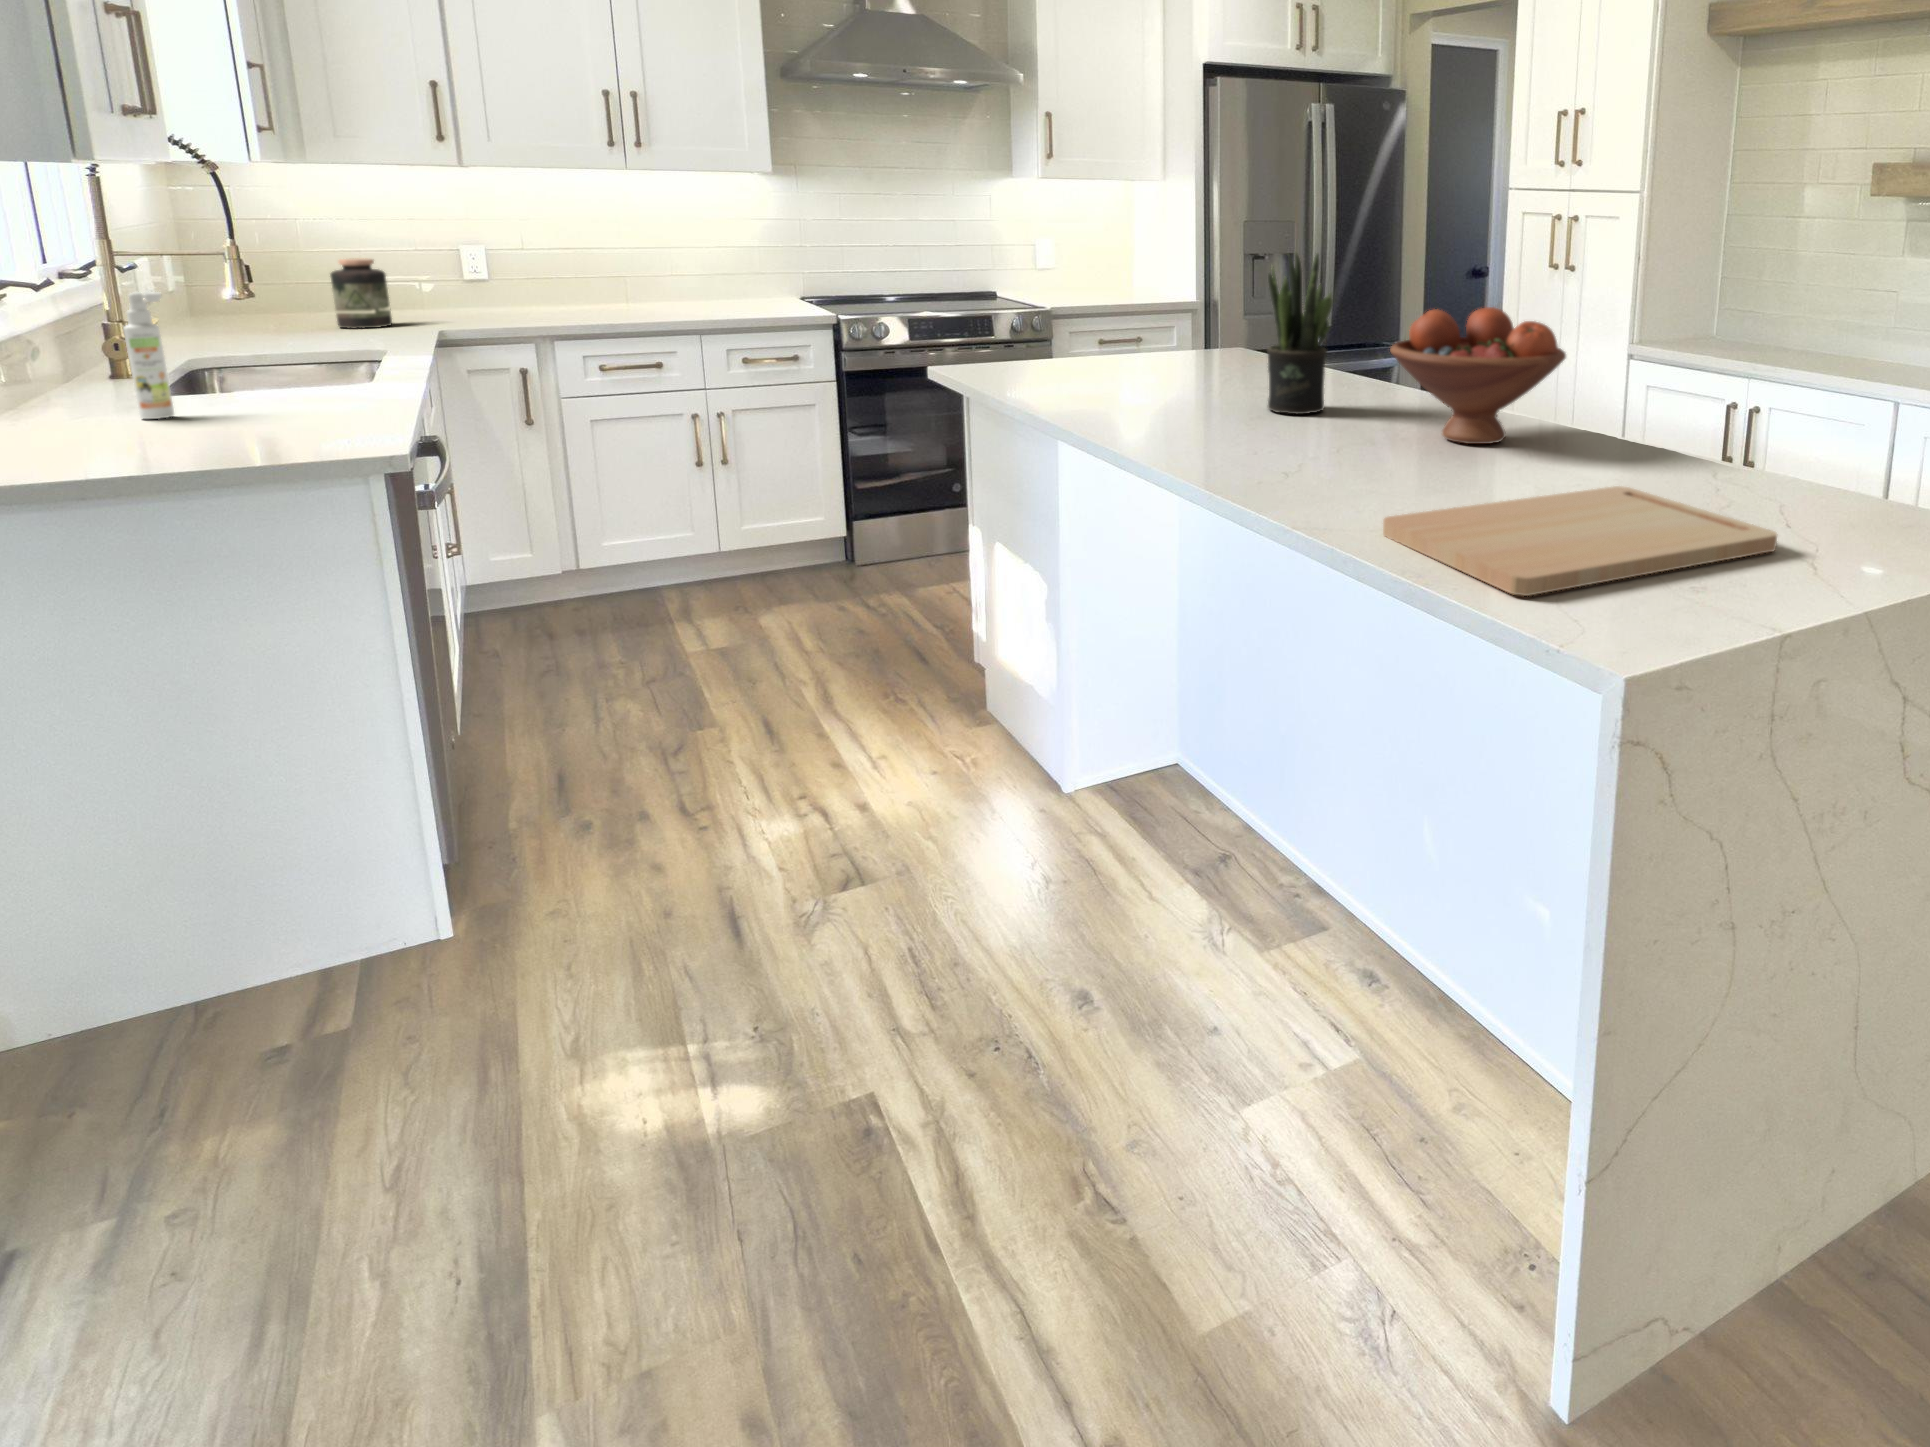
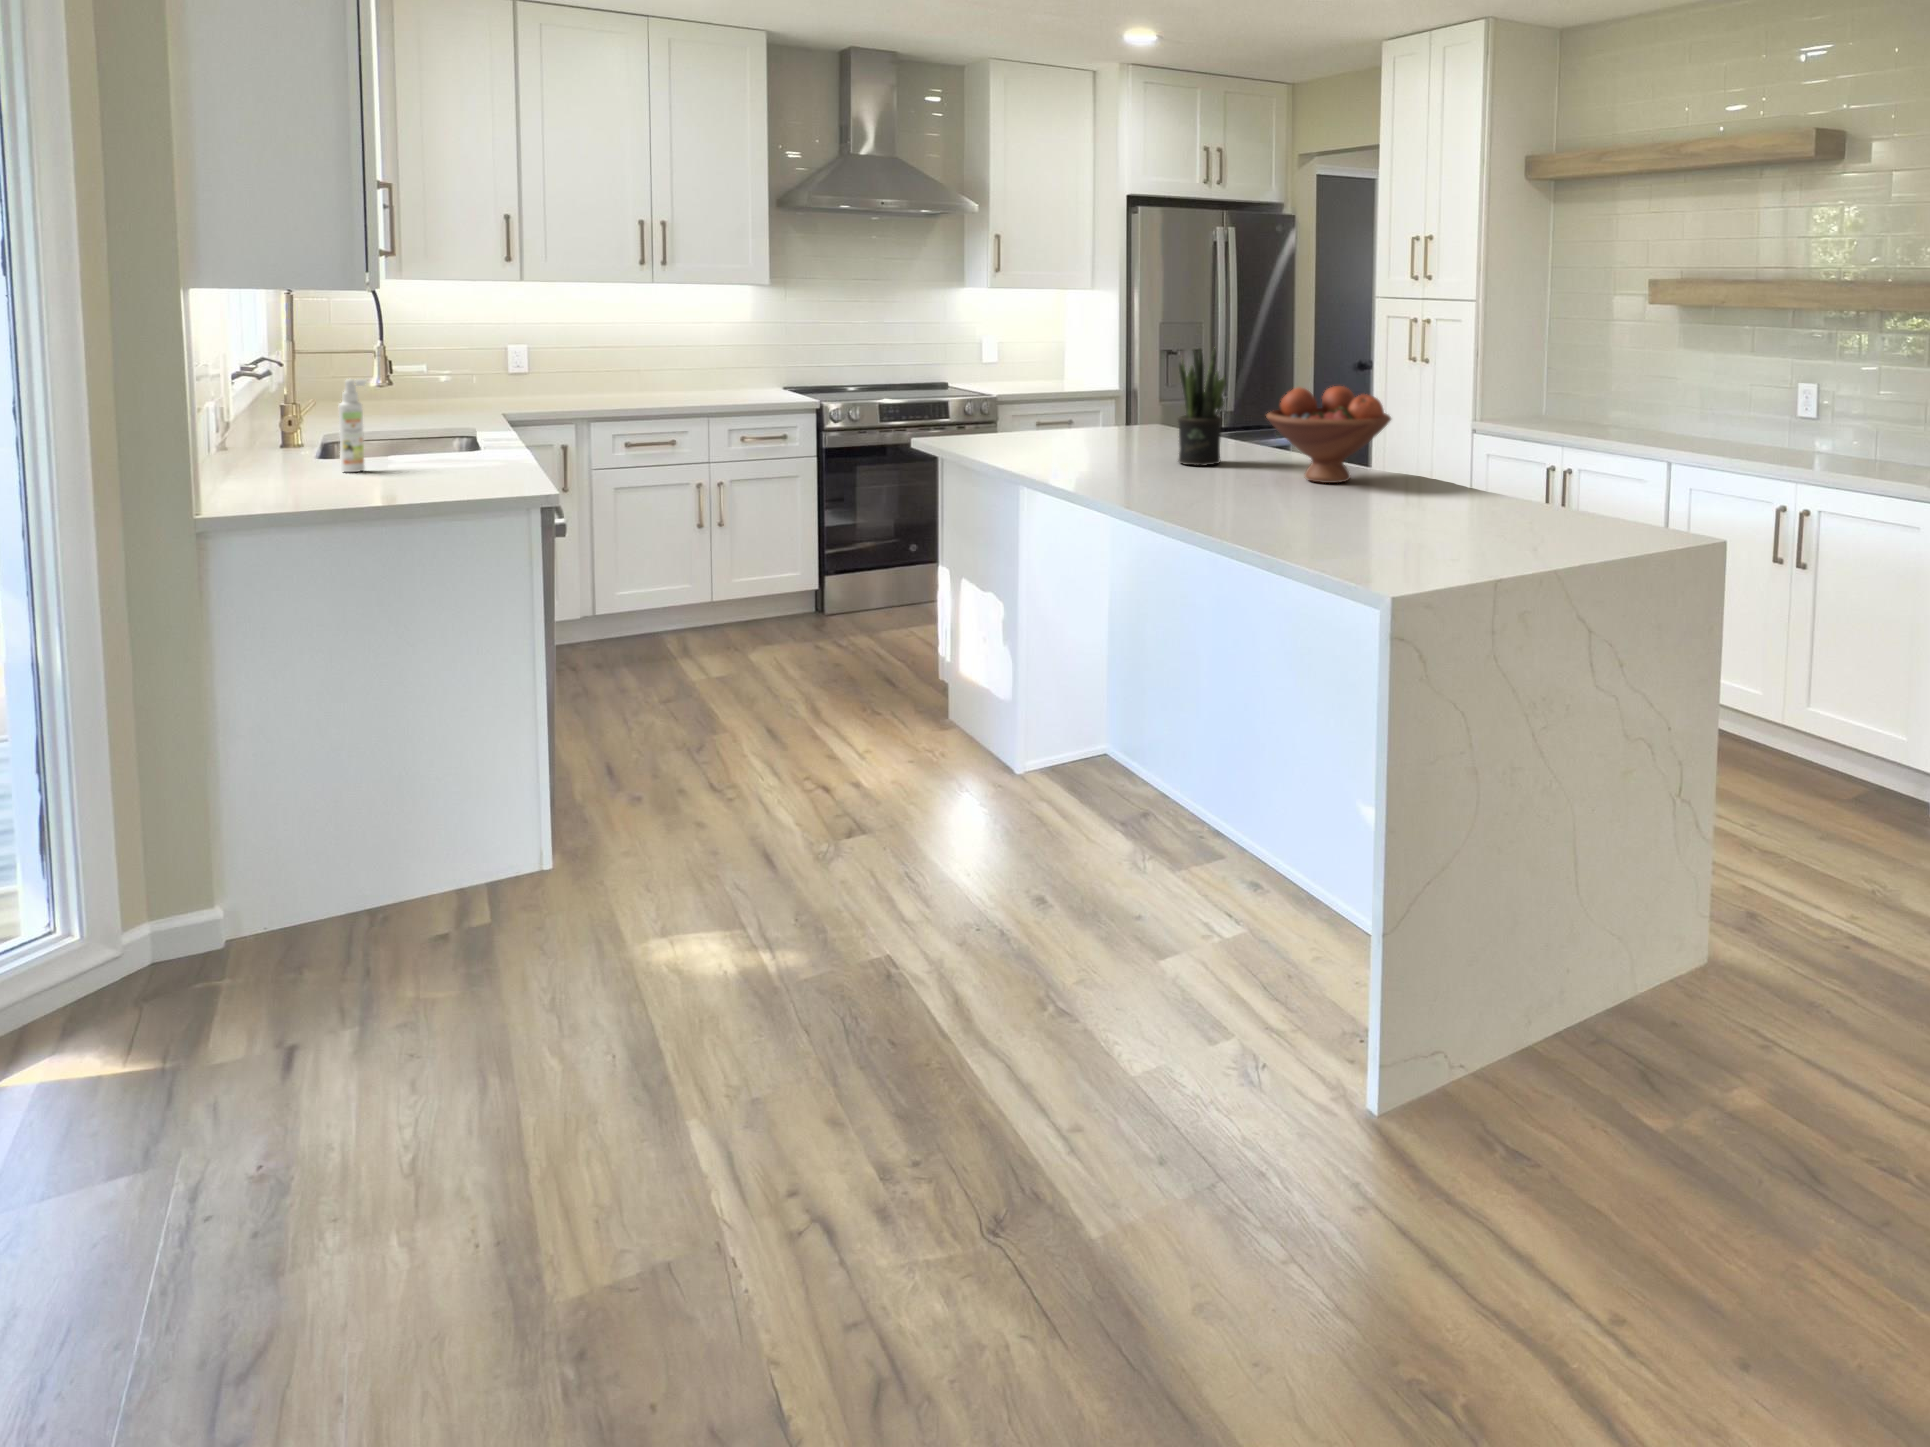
jar: present [330,258,392,329] -> none [404,356,449,414]
cutting board: present [1383,486,1777,596] -> none [1254,504,1510,557]

